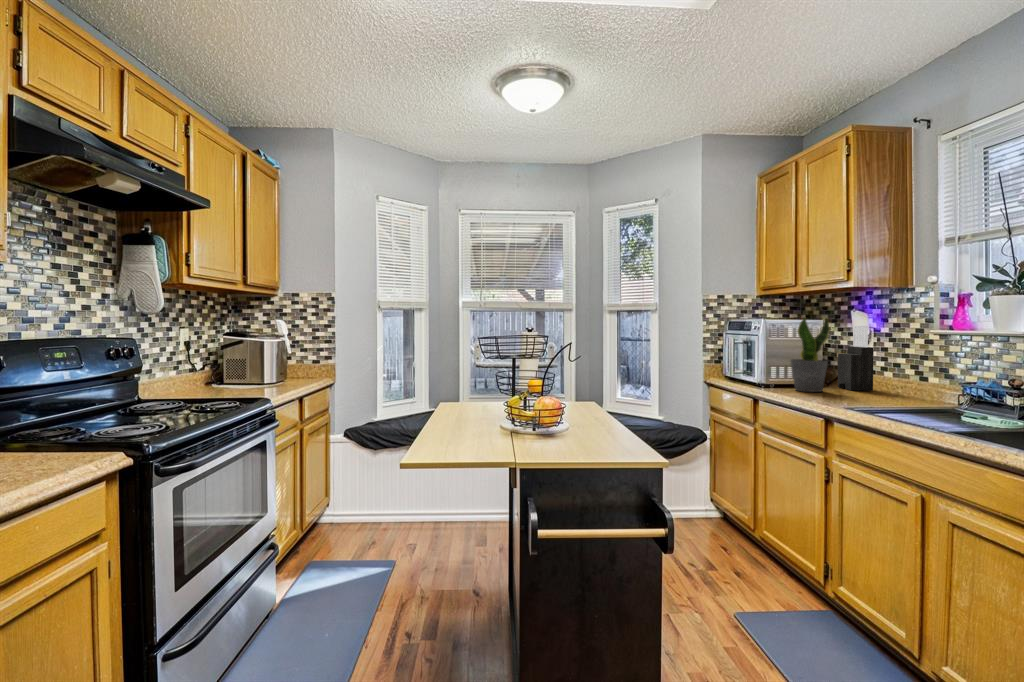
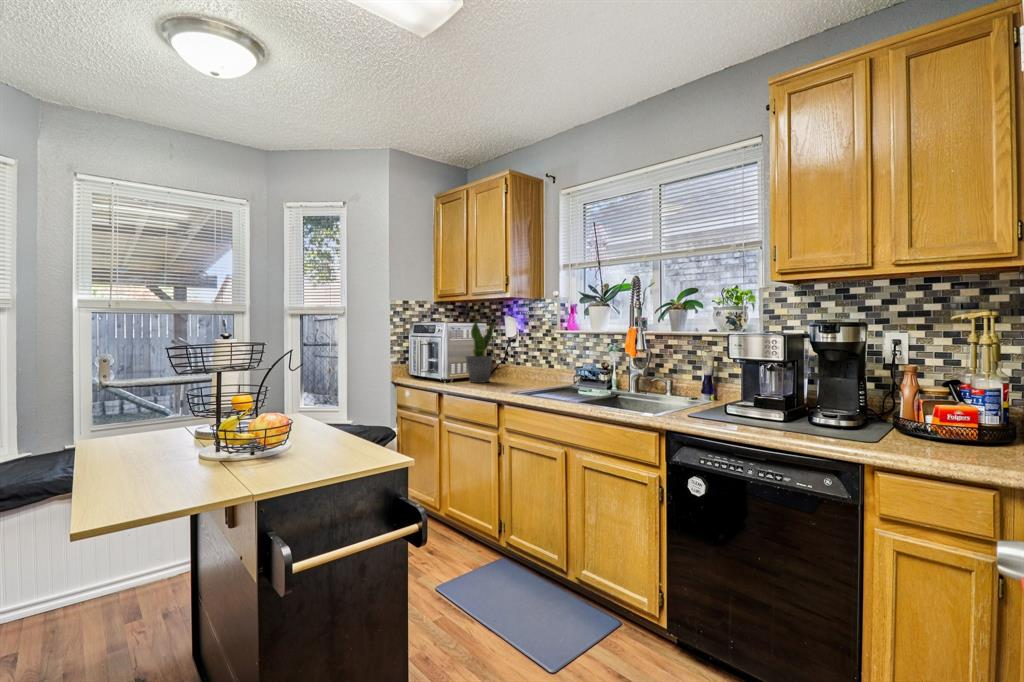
knife block: present [838,326,873,391] -> none [496,328,521,379]

